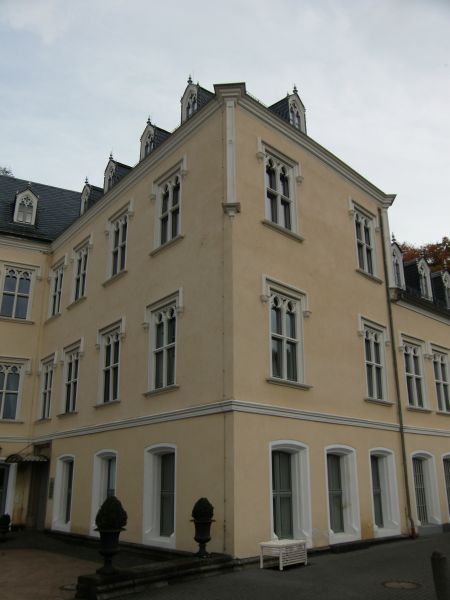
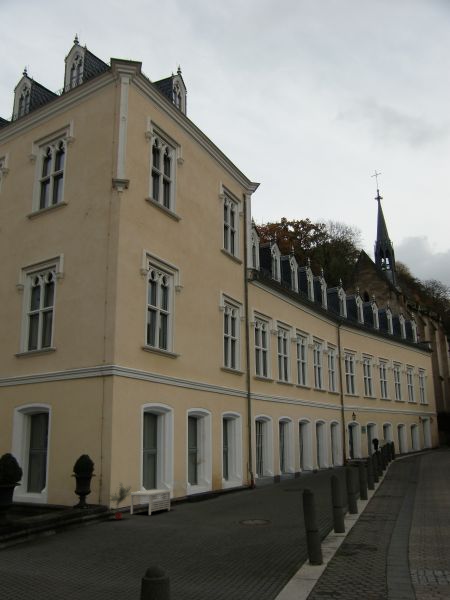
potted tree: none [230,531,258,575] -> present [110,483,131,520]

